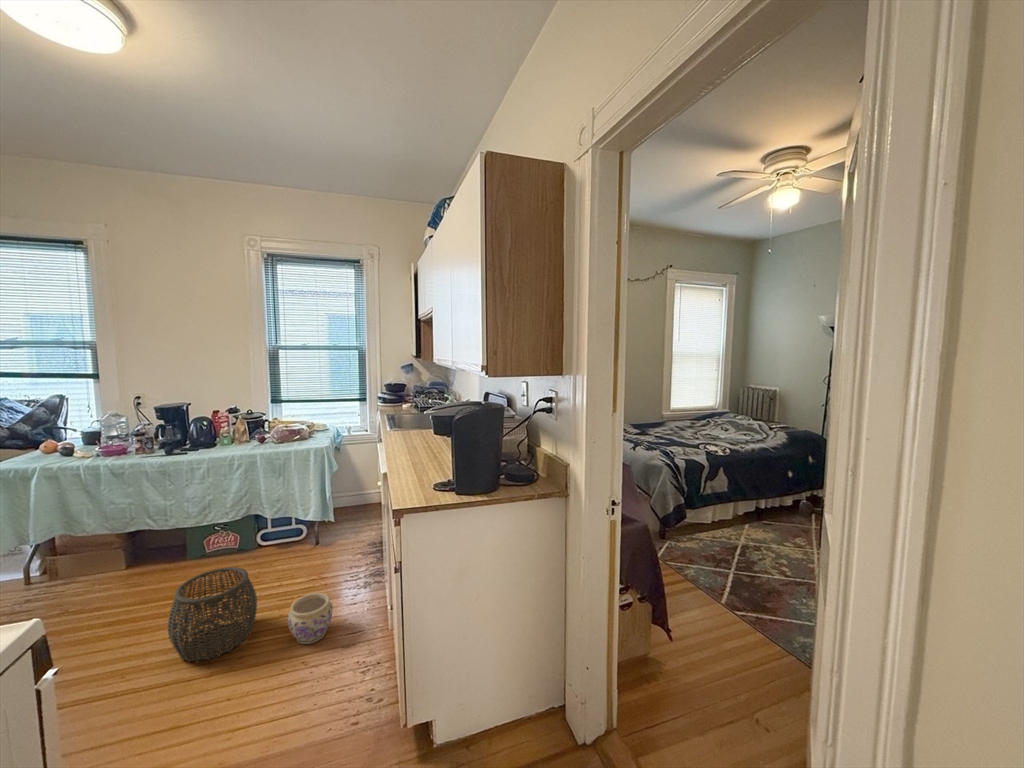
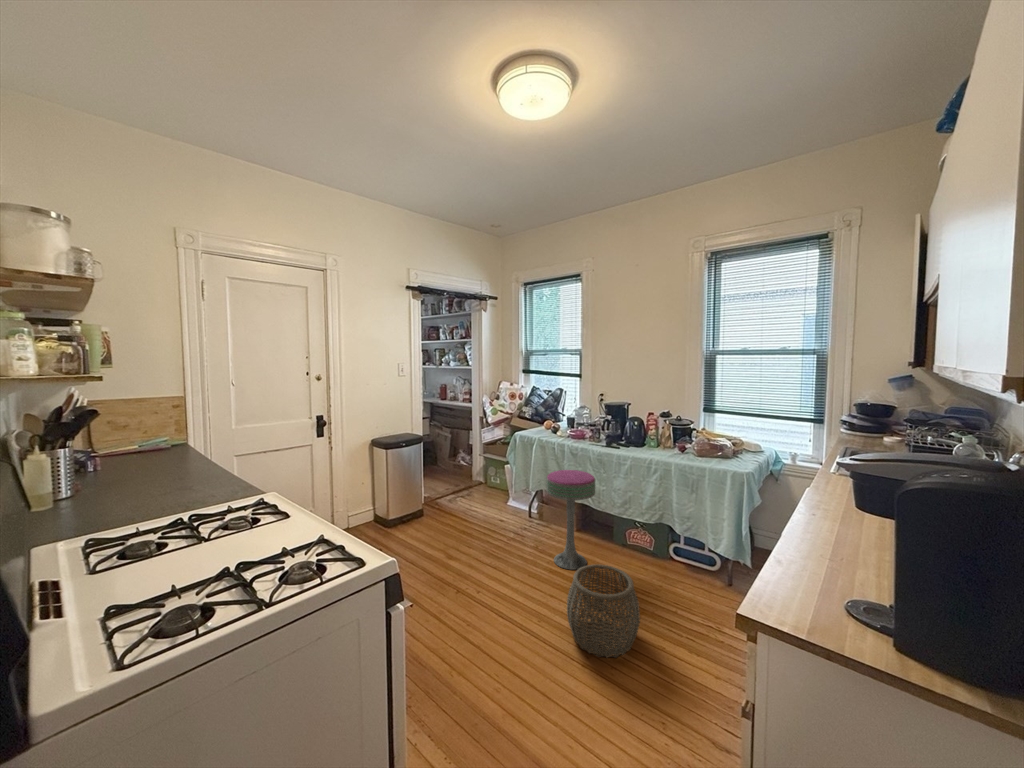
bar stool: none [86,490,167,614] -> present [547,470,595,570]
planter: present [287,593,333,645] -> none [660,646,715,717]

